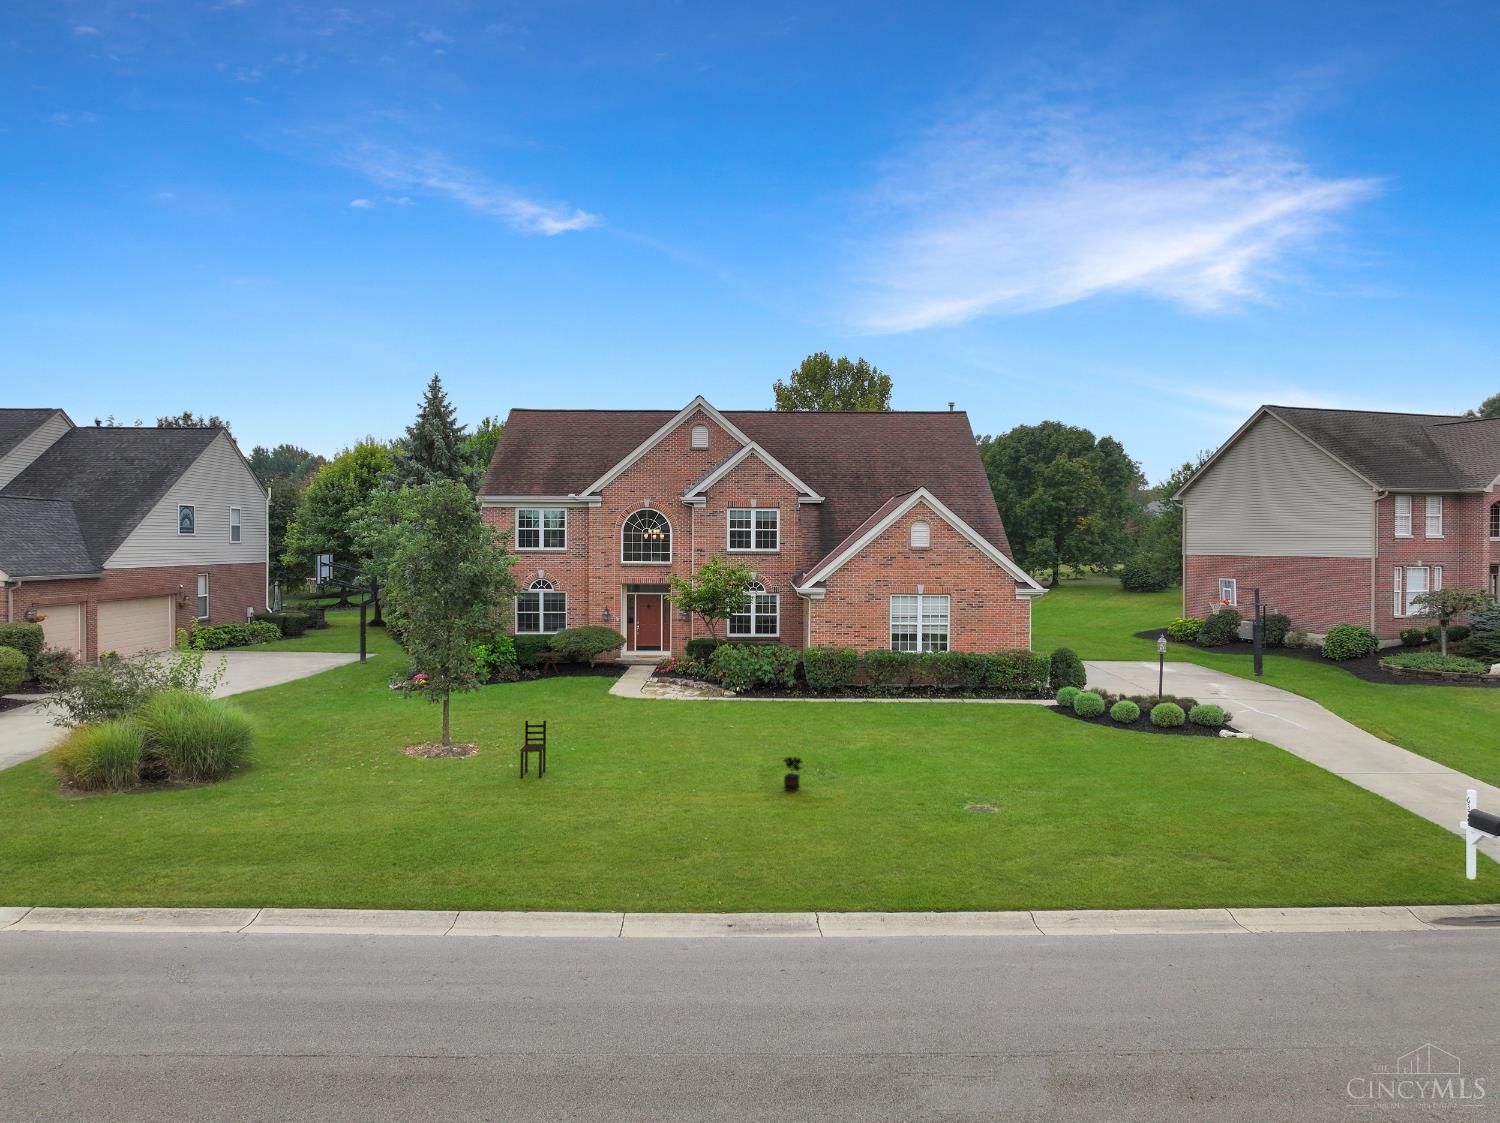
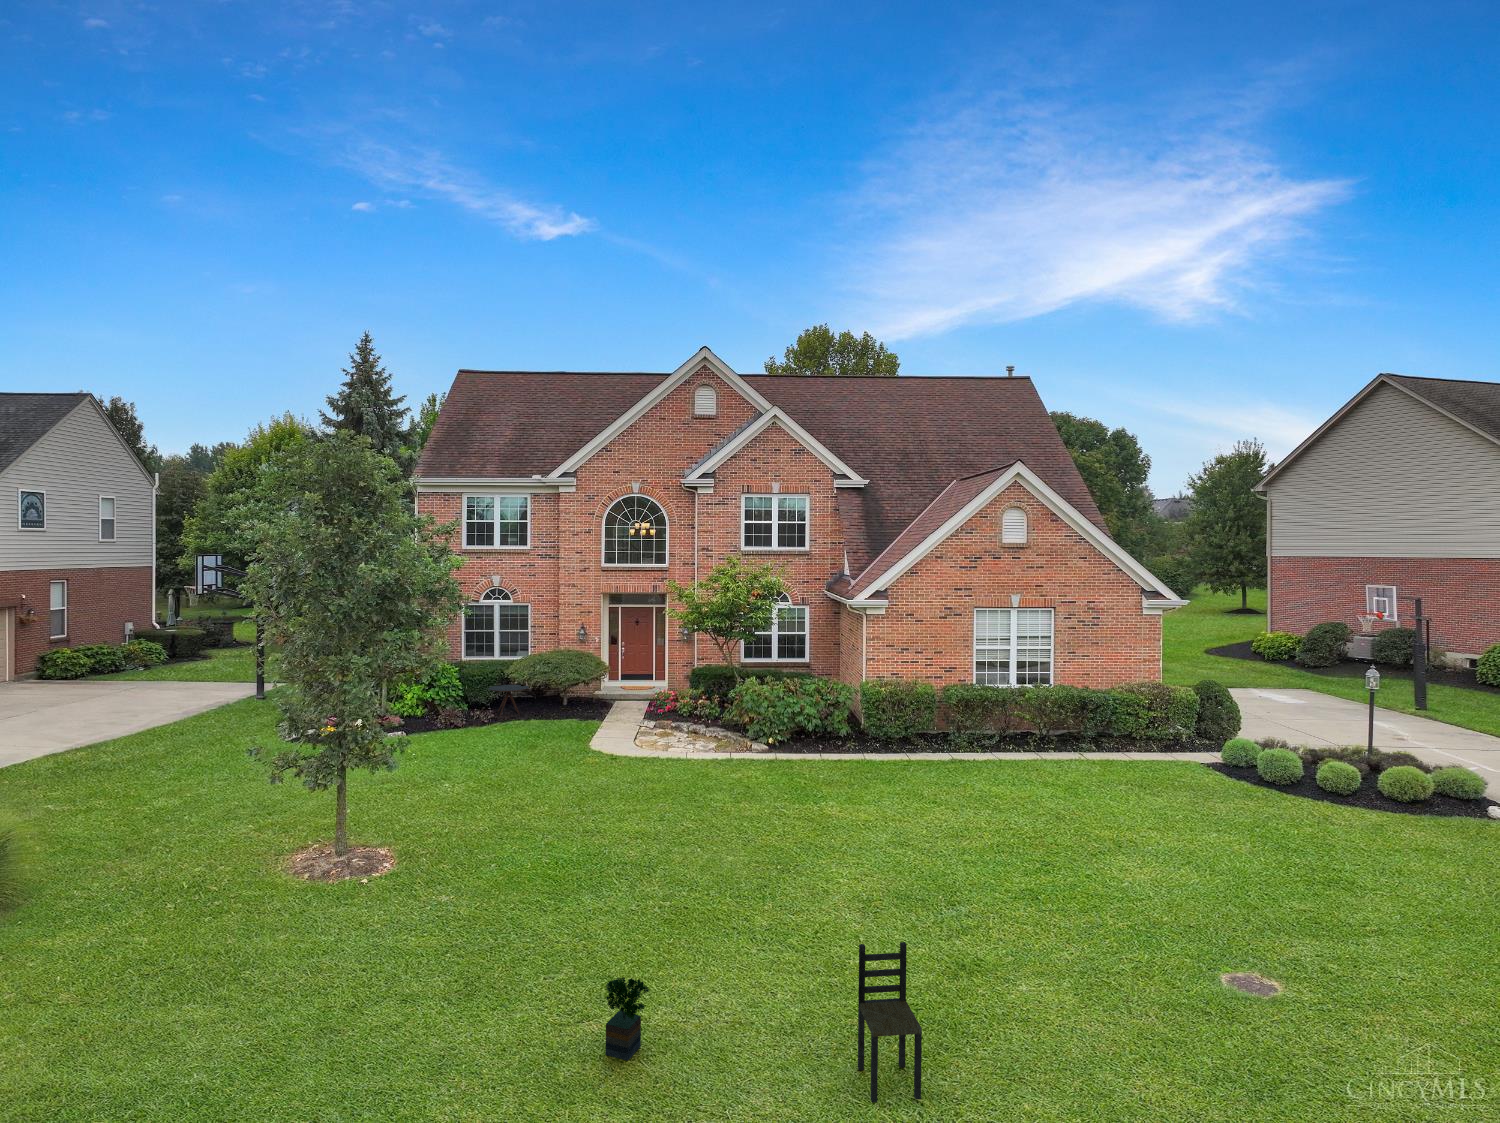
chair: present [520,720,546,778] -> present [858,942,922,1103]
potted tree: present [783,757,803,792] -> present [606,977,650,1061]

